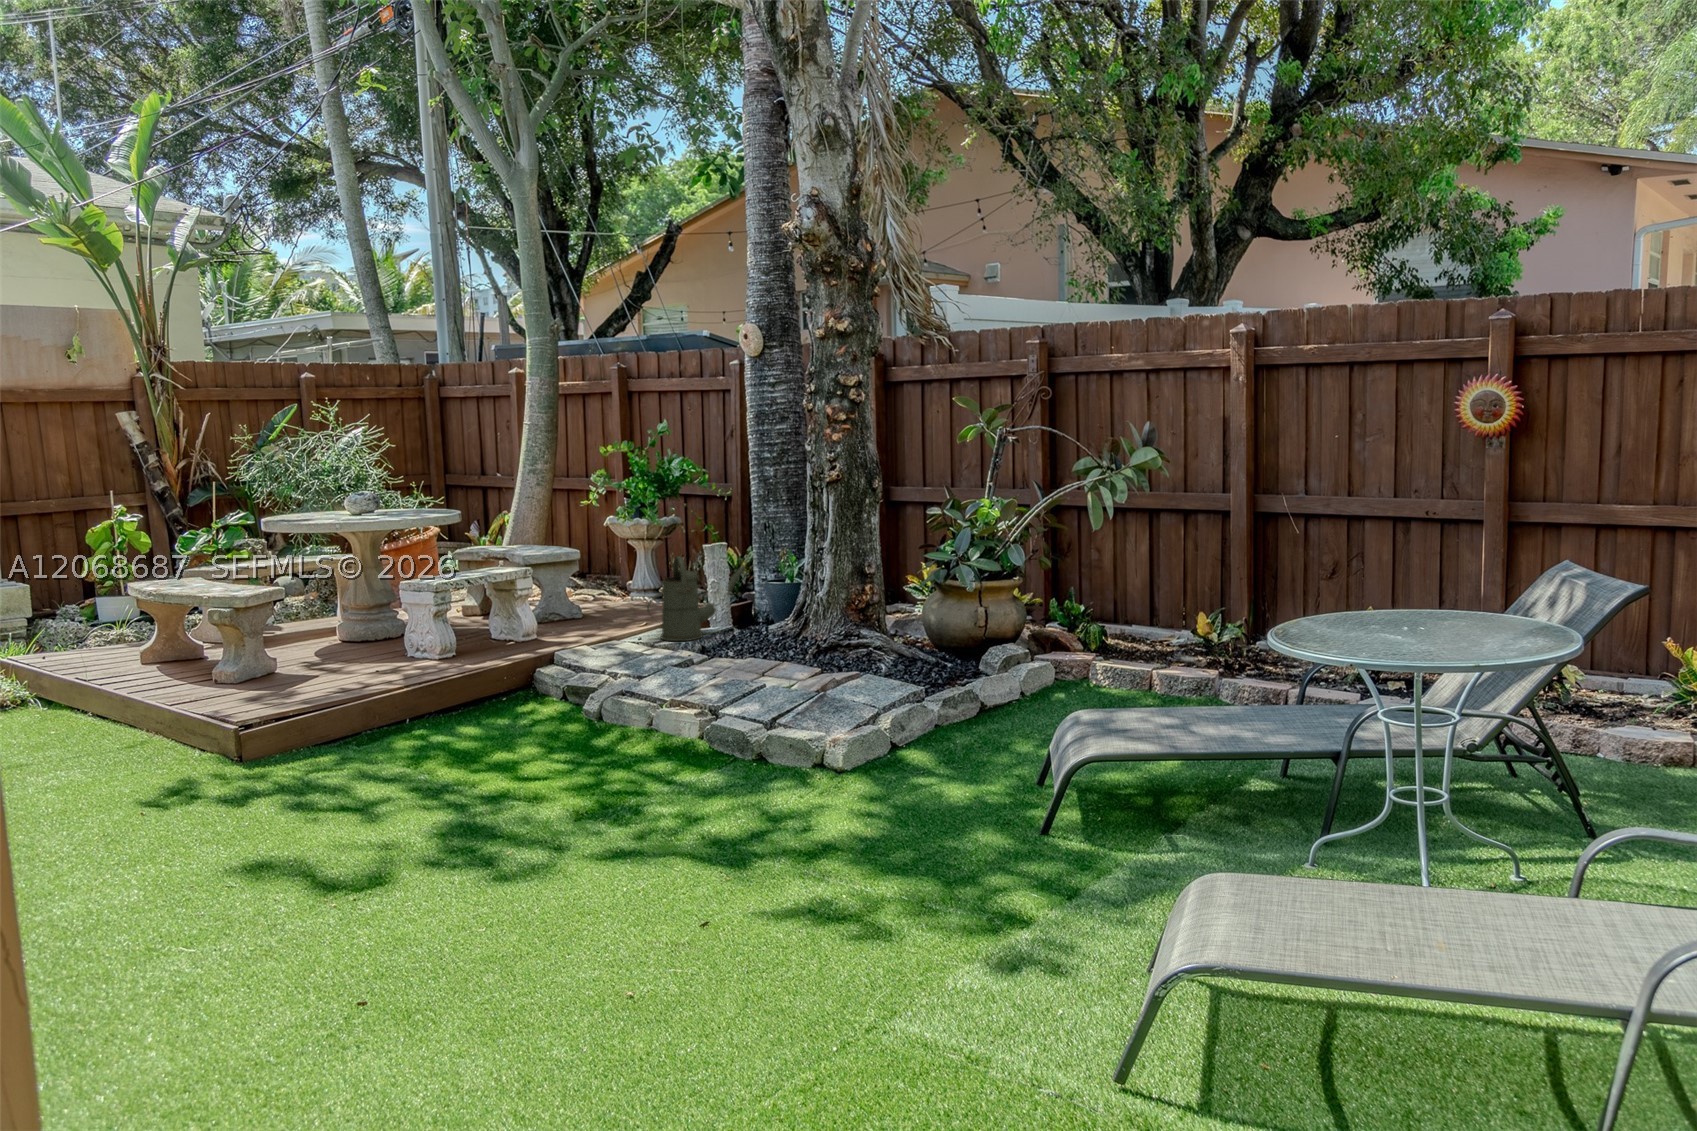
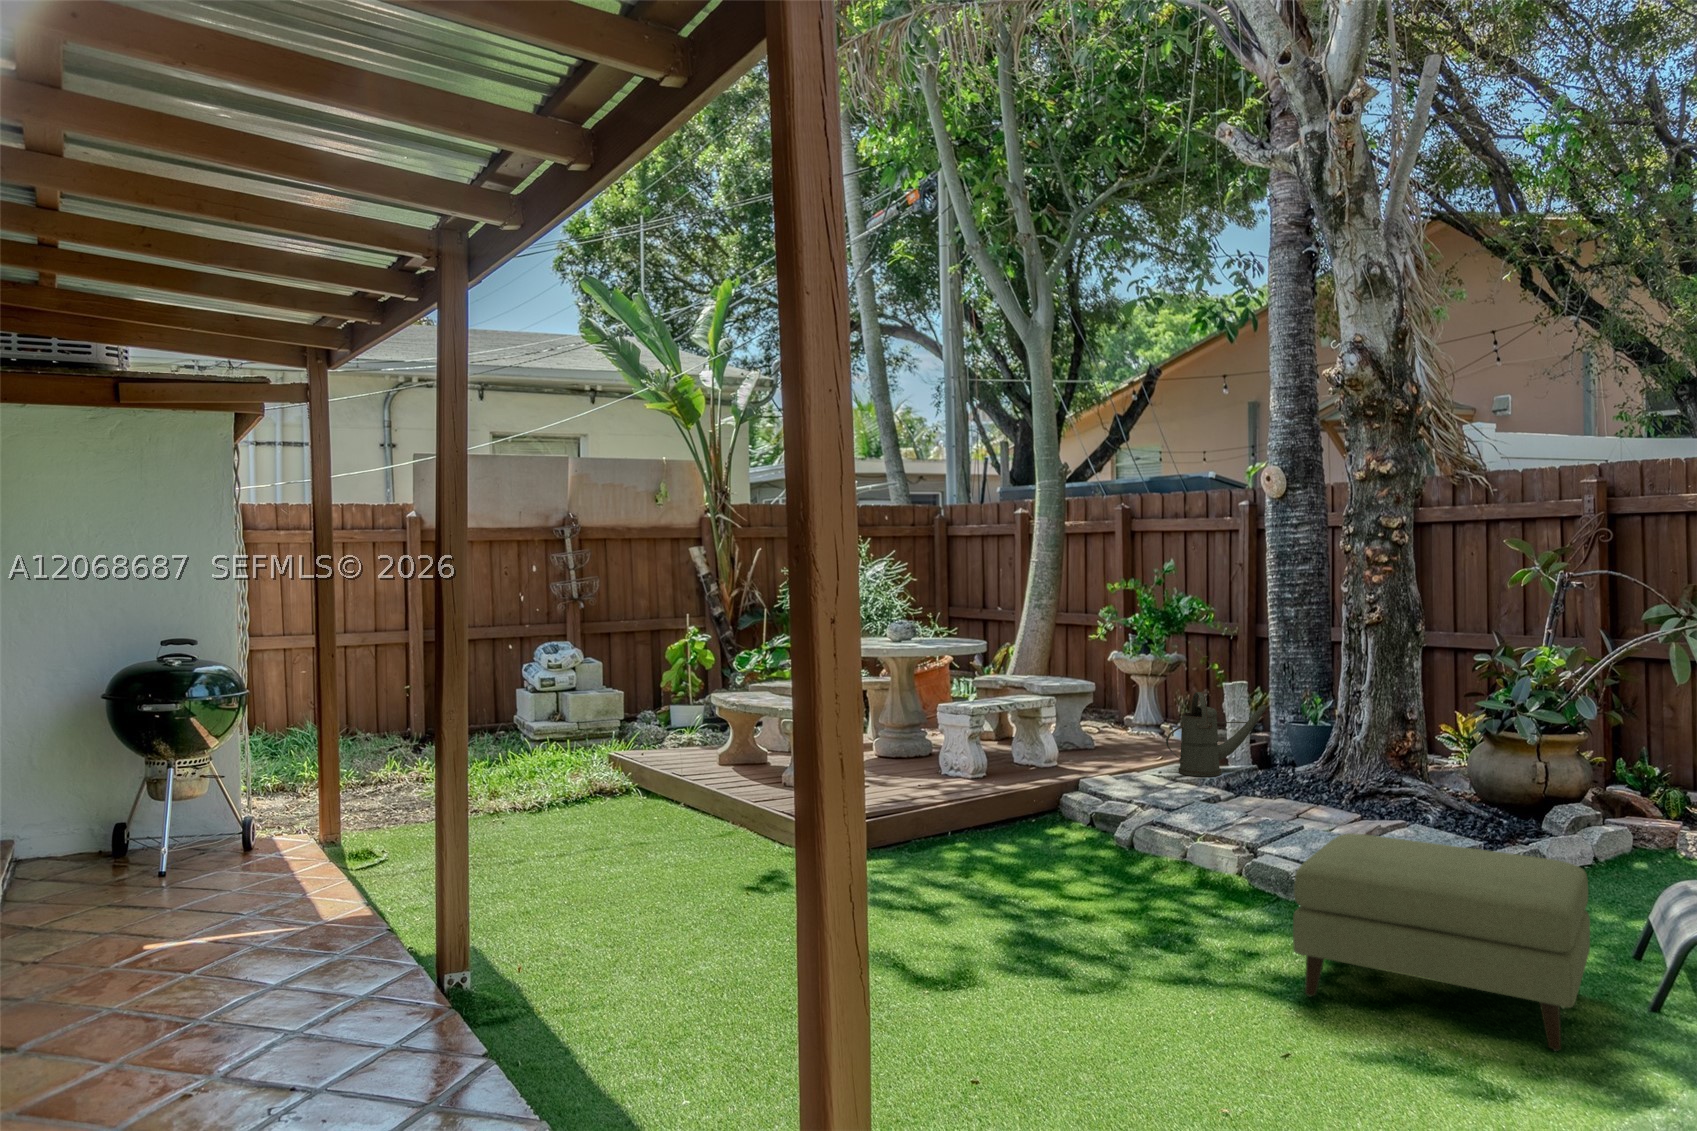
ottoman: none [724,692,988,879] -> present [1293,833,1590,1050]

